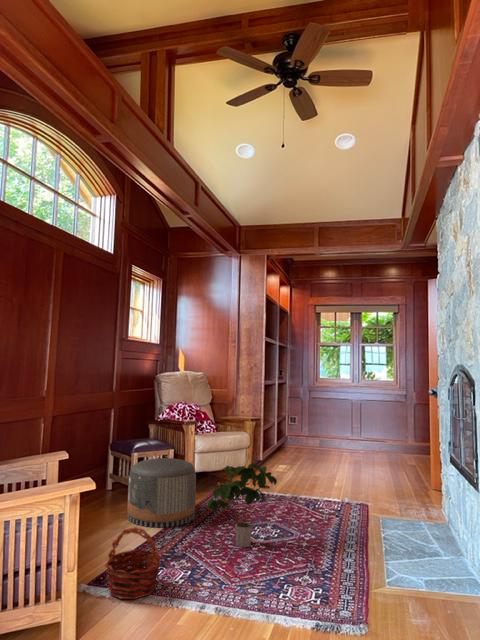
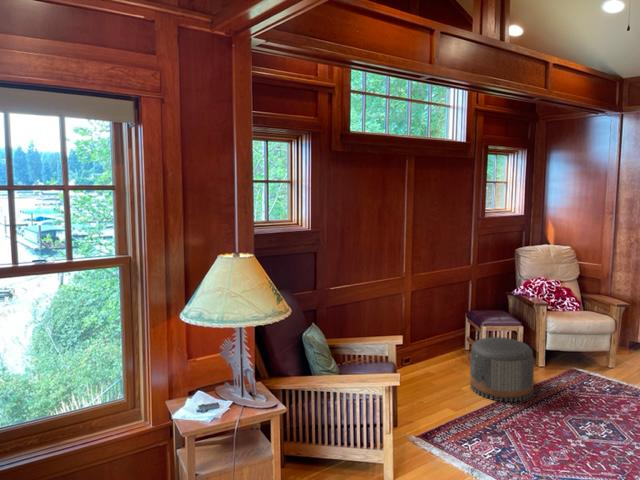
potted plant: present [207,464,277,547] -> none [527,365,604,441]
basket: present [105,527,161,599] -> none [426,407,471,460]

